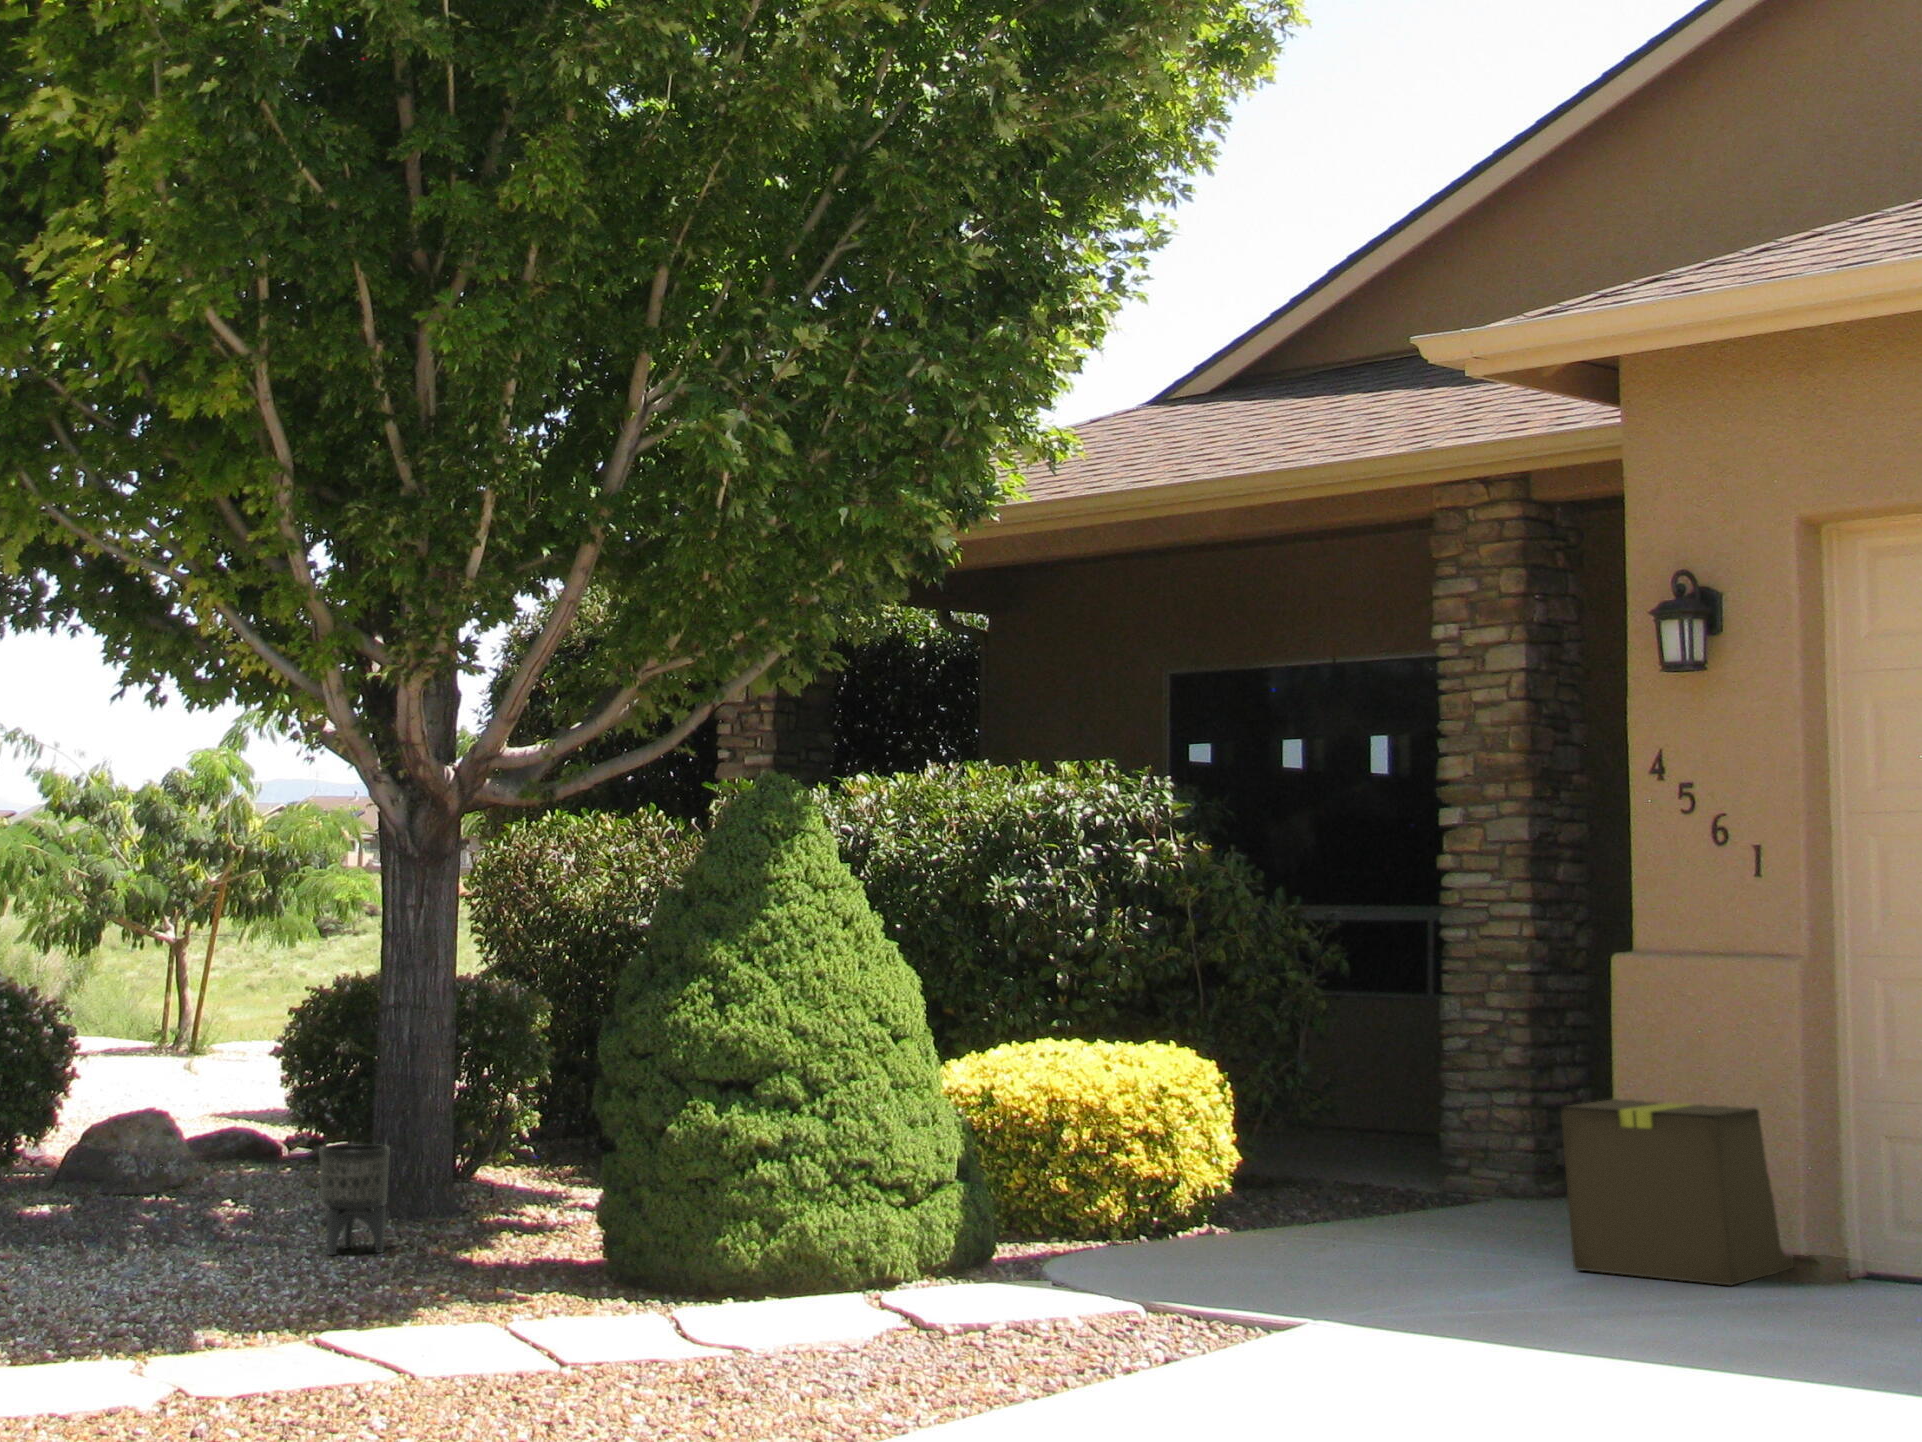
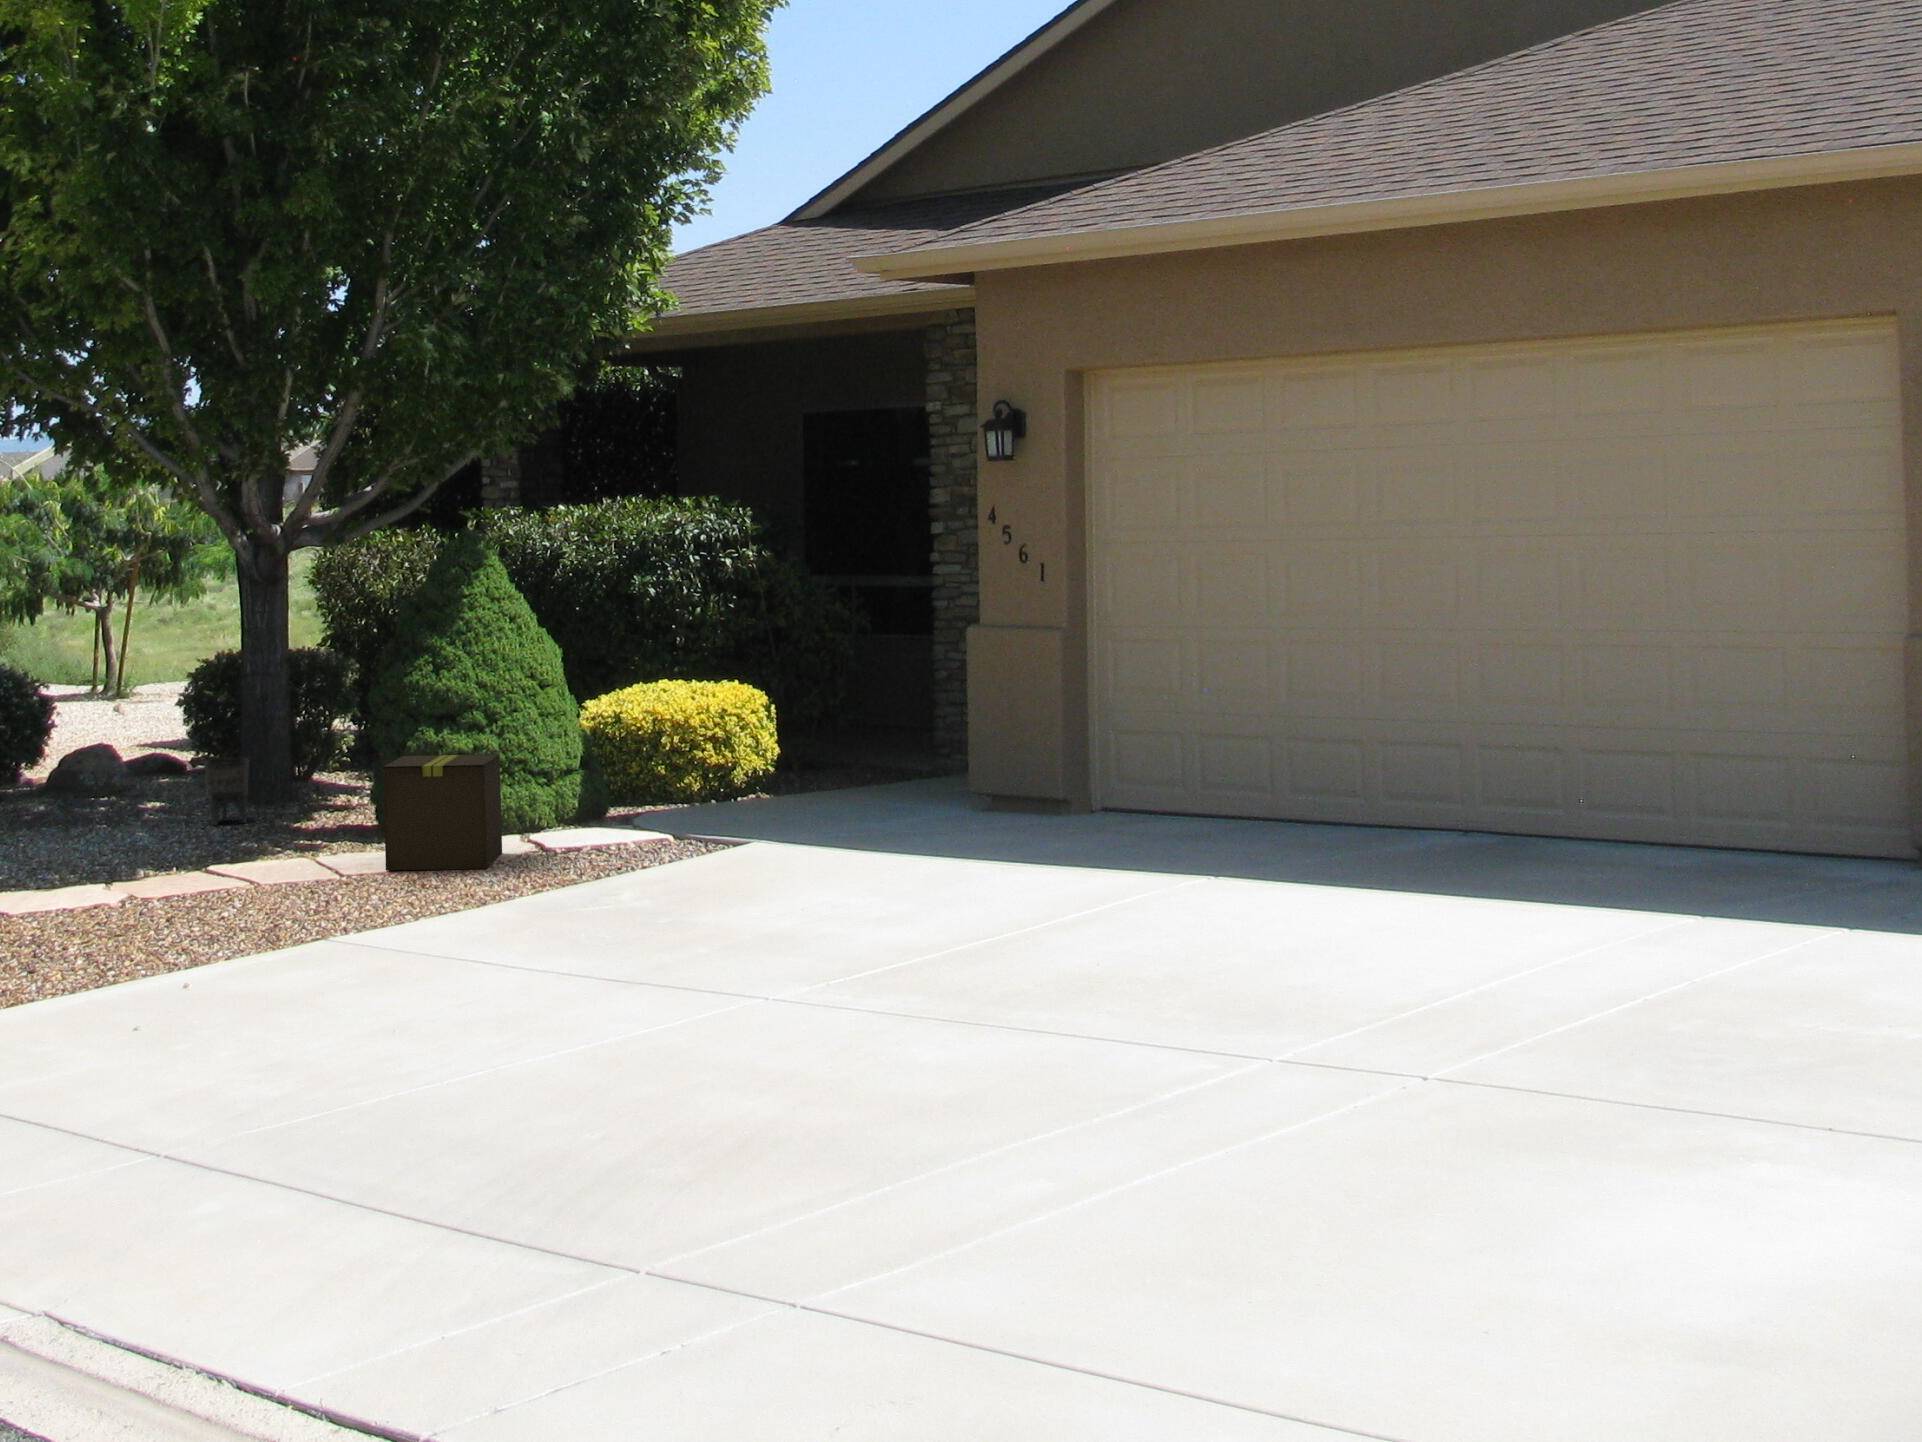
cardboard box: present [1561,1099,1794,1286] -> present [383,754,502,870]

